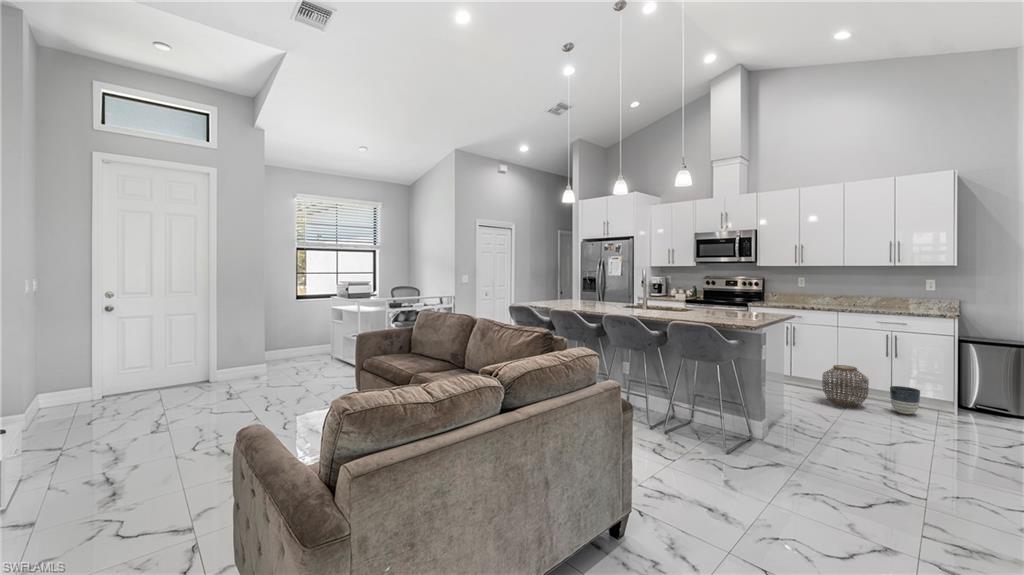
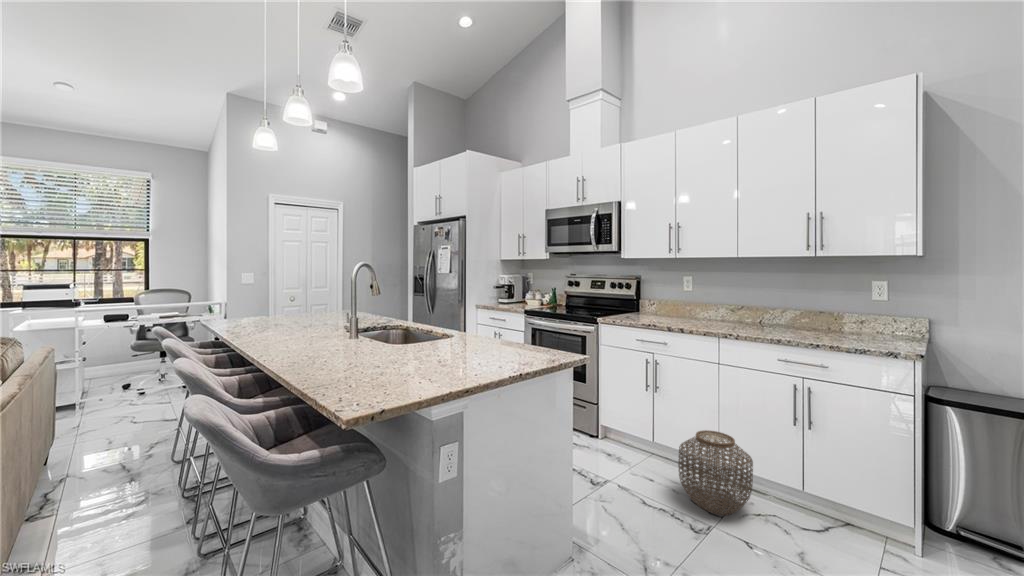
planter: present [890,386,920,414] -> none [790,480,845,543]

